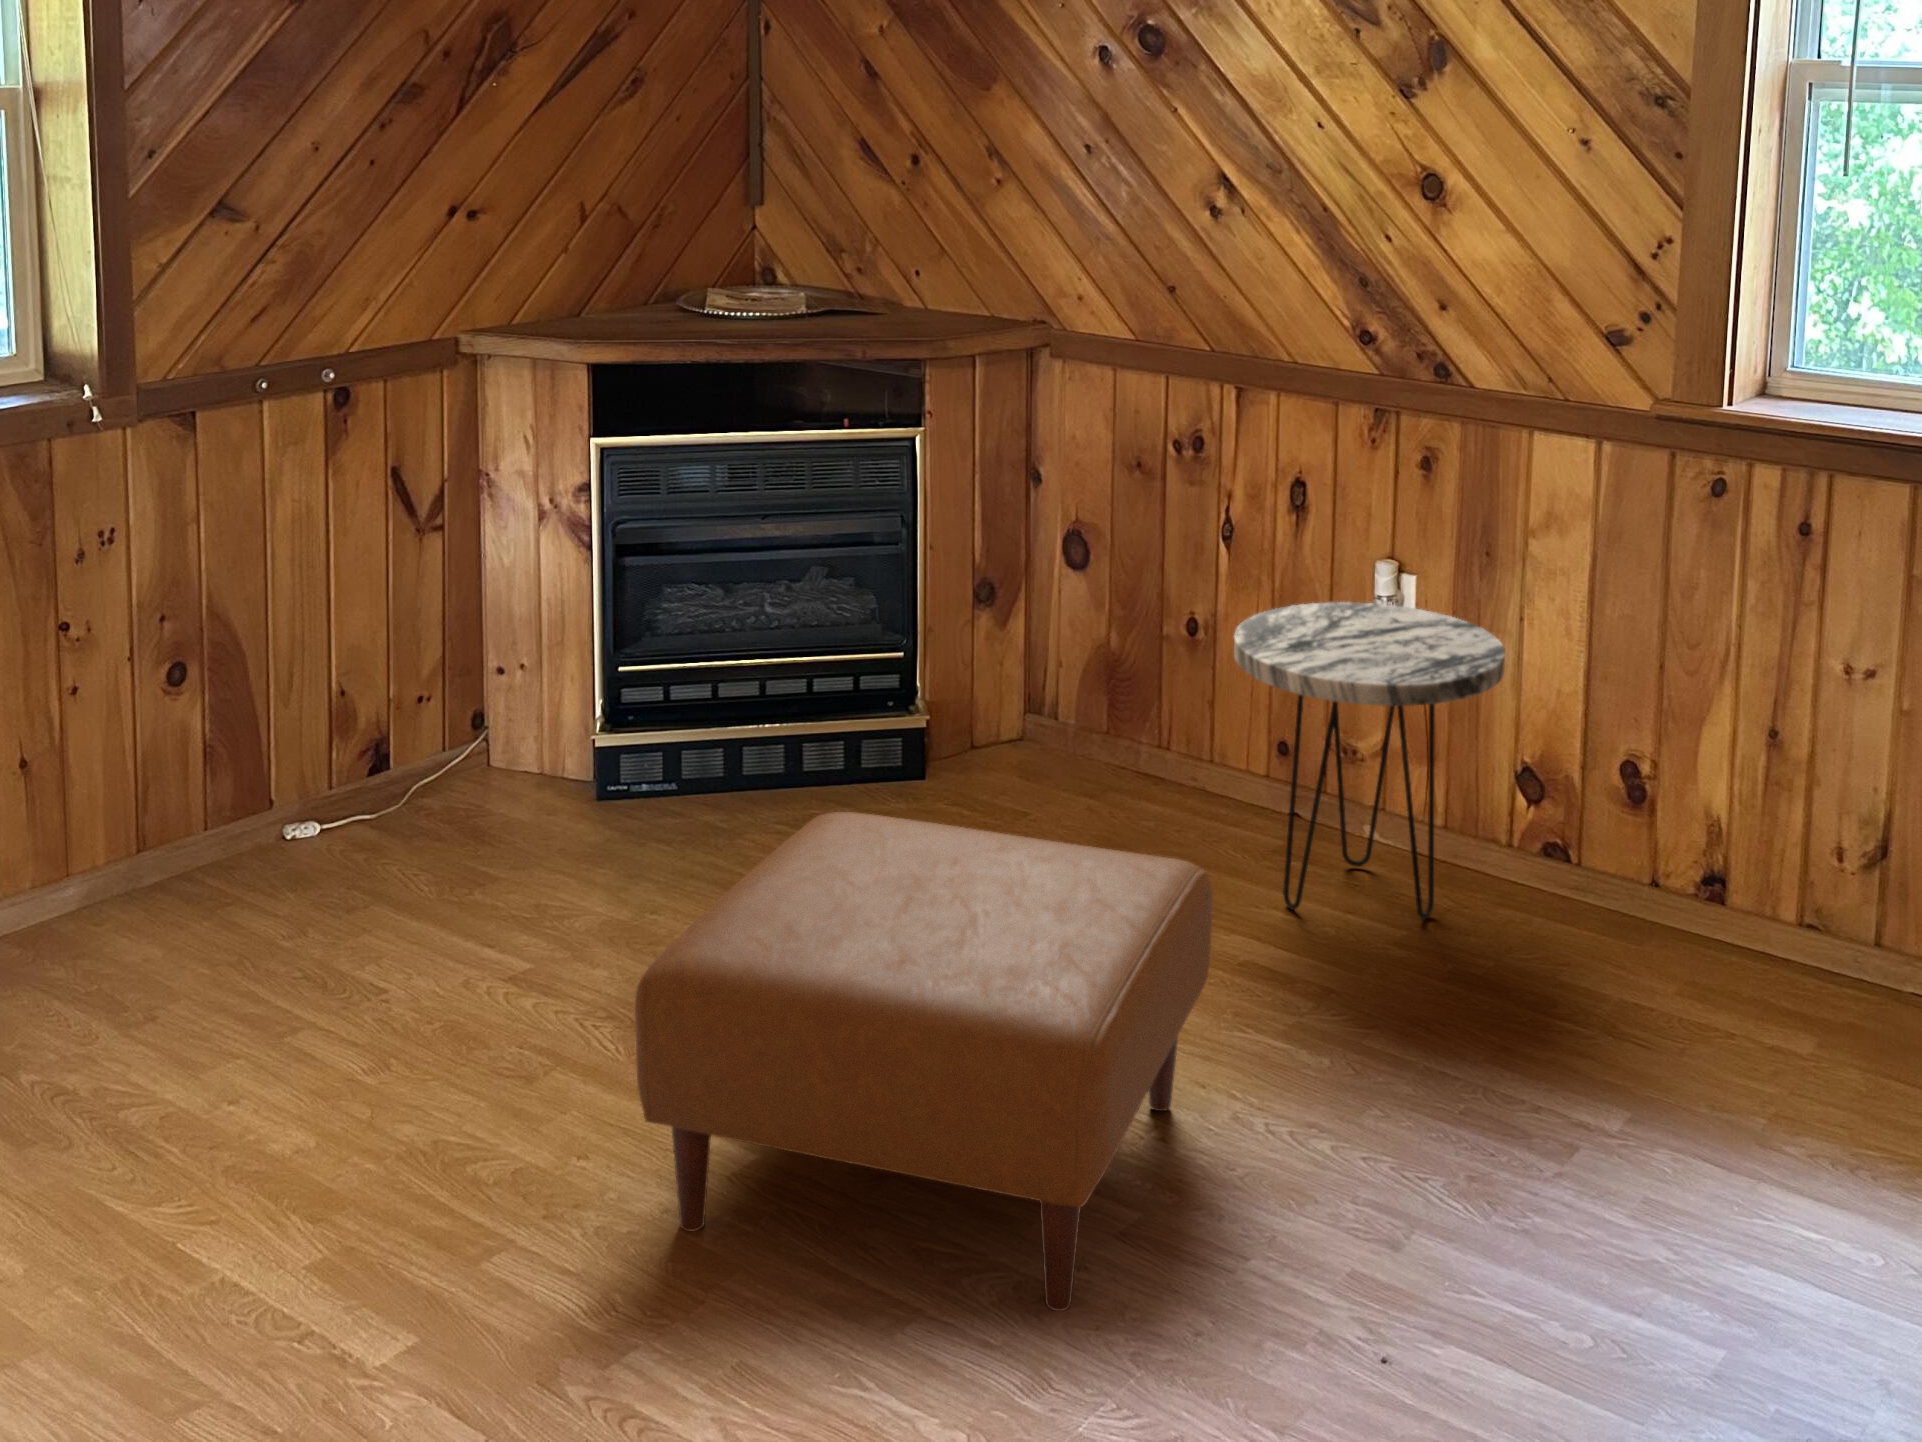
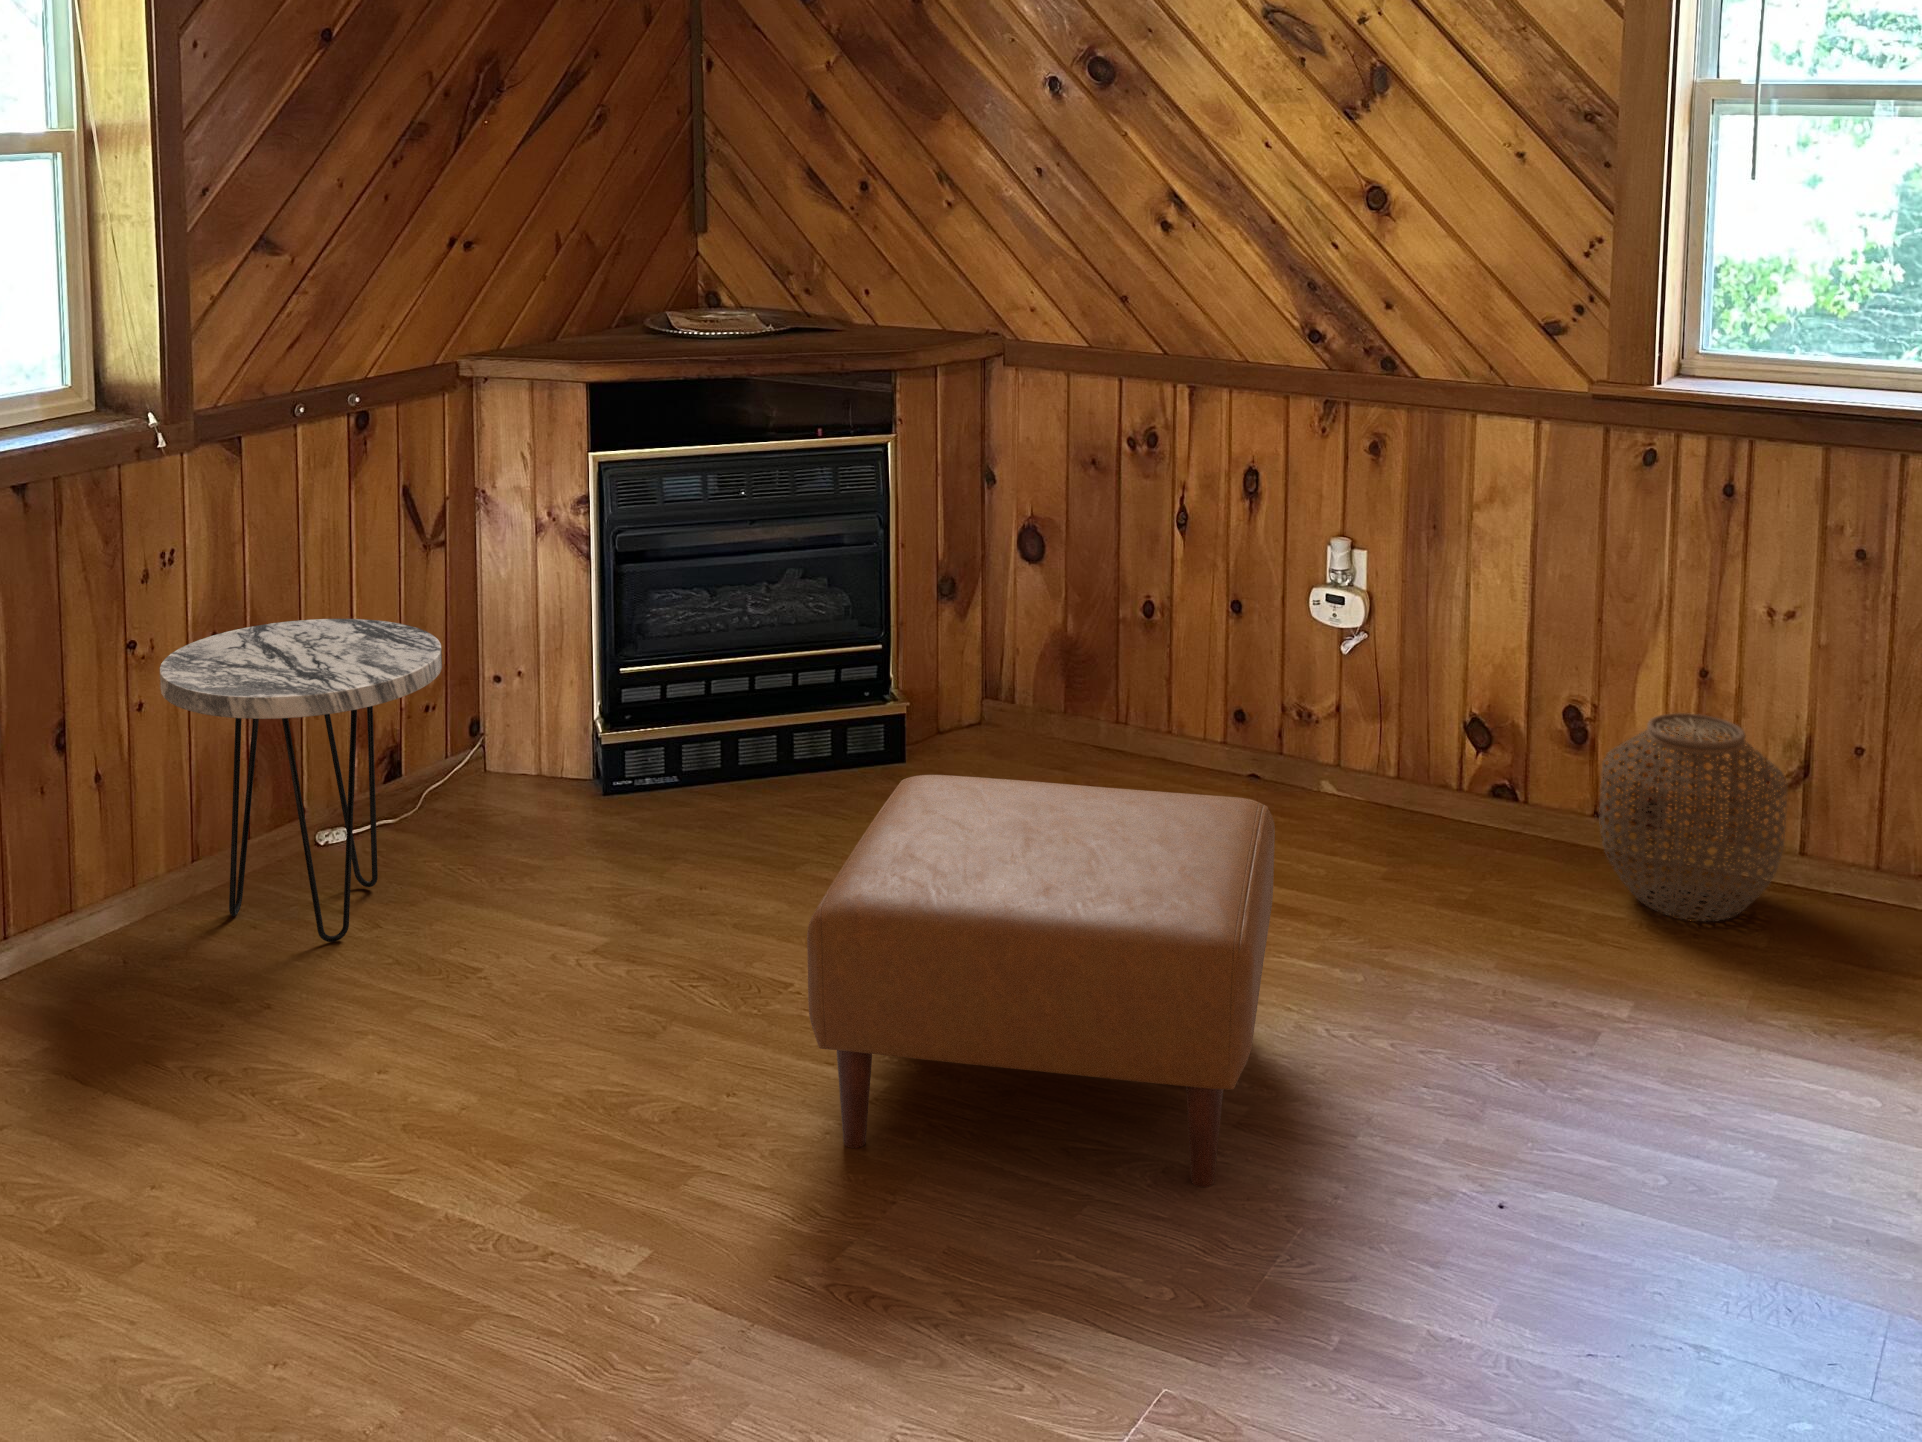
side table: present [1234,602,1505,919] -> present [160,619,442,942]
woven basket: none [1636,779,1849,1018] -> present [1600,713,1787,921]

